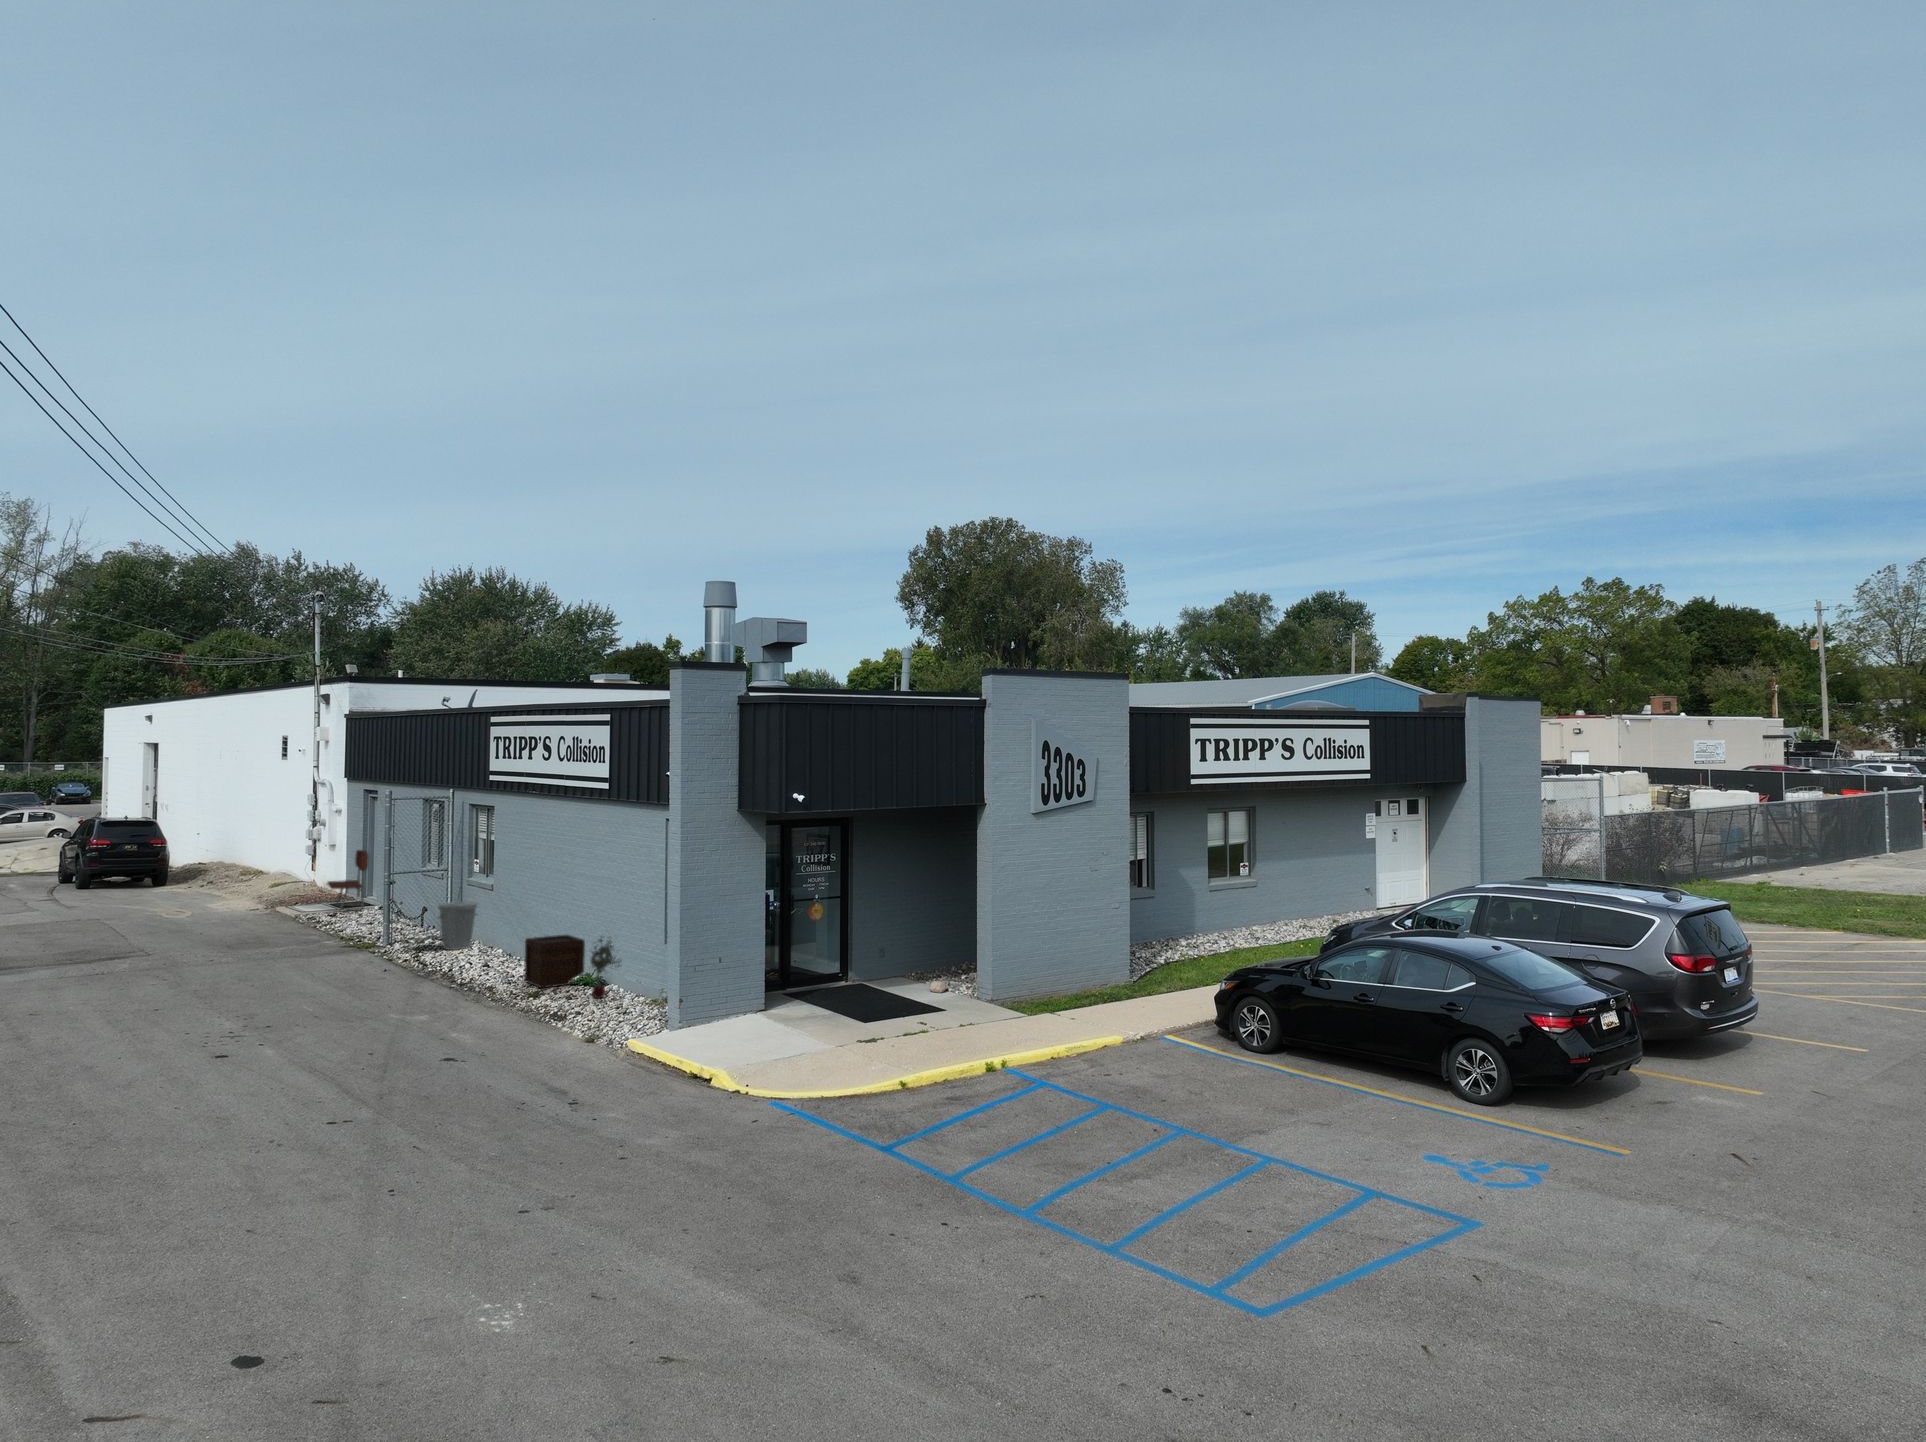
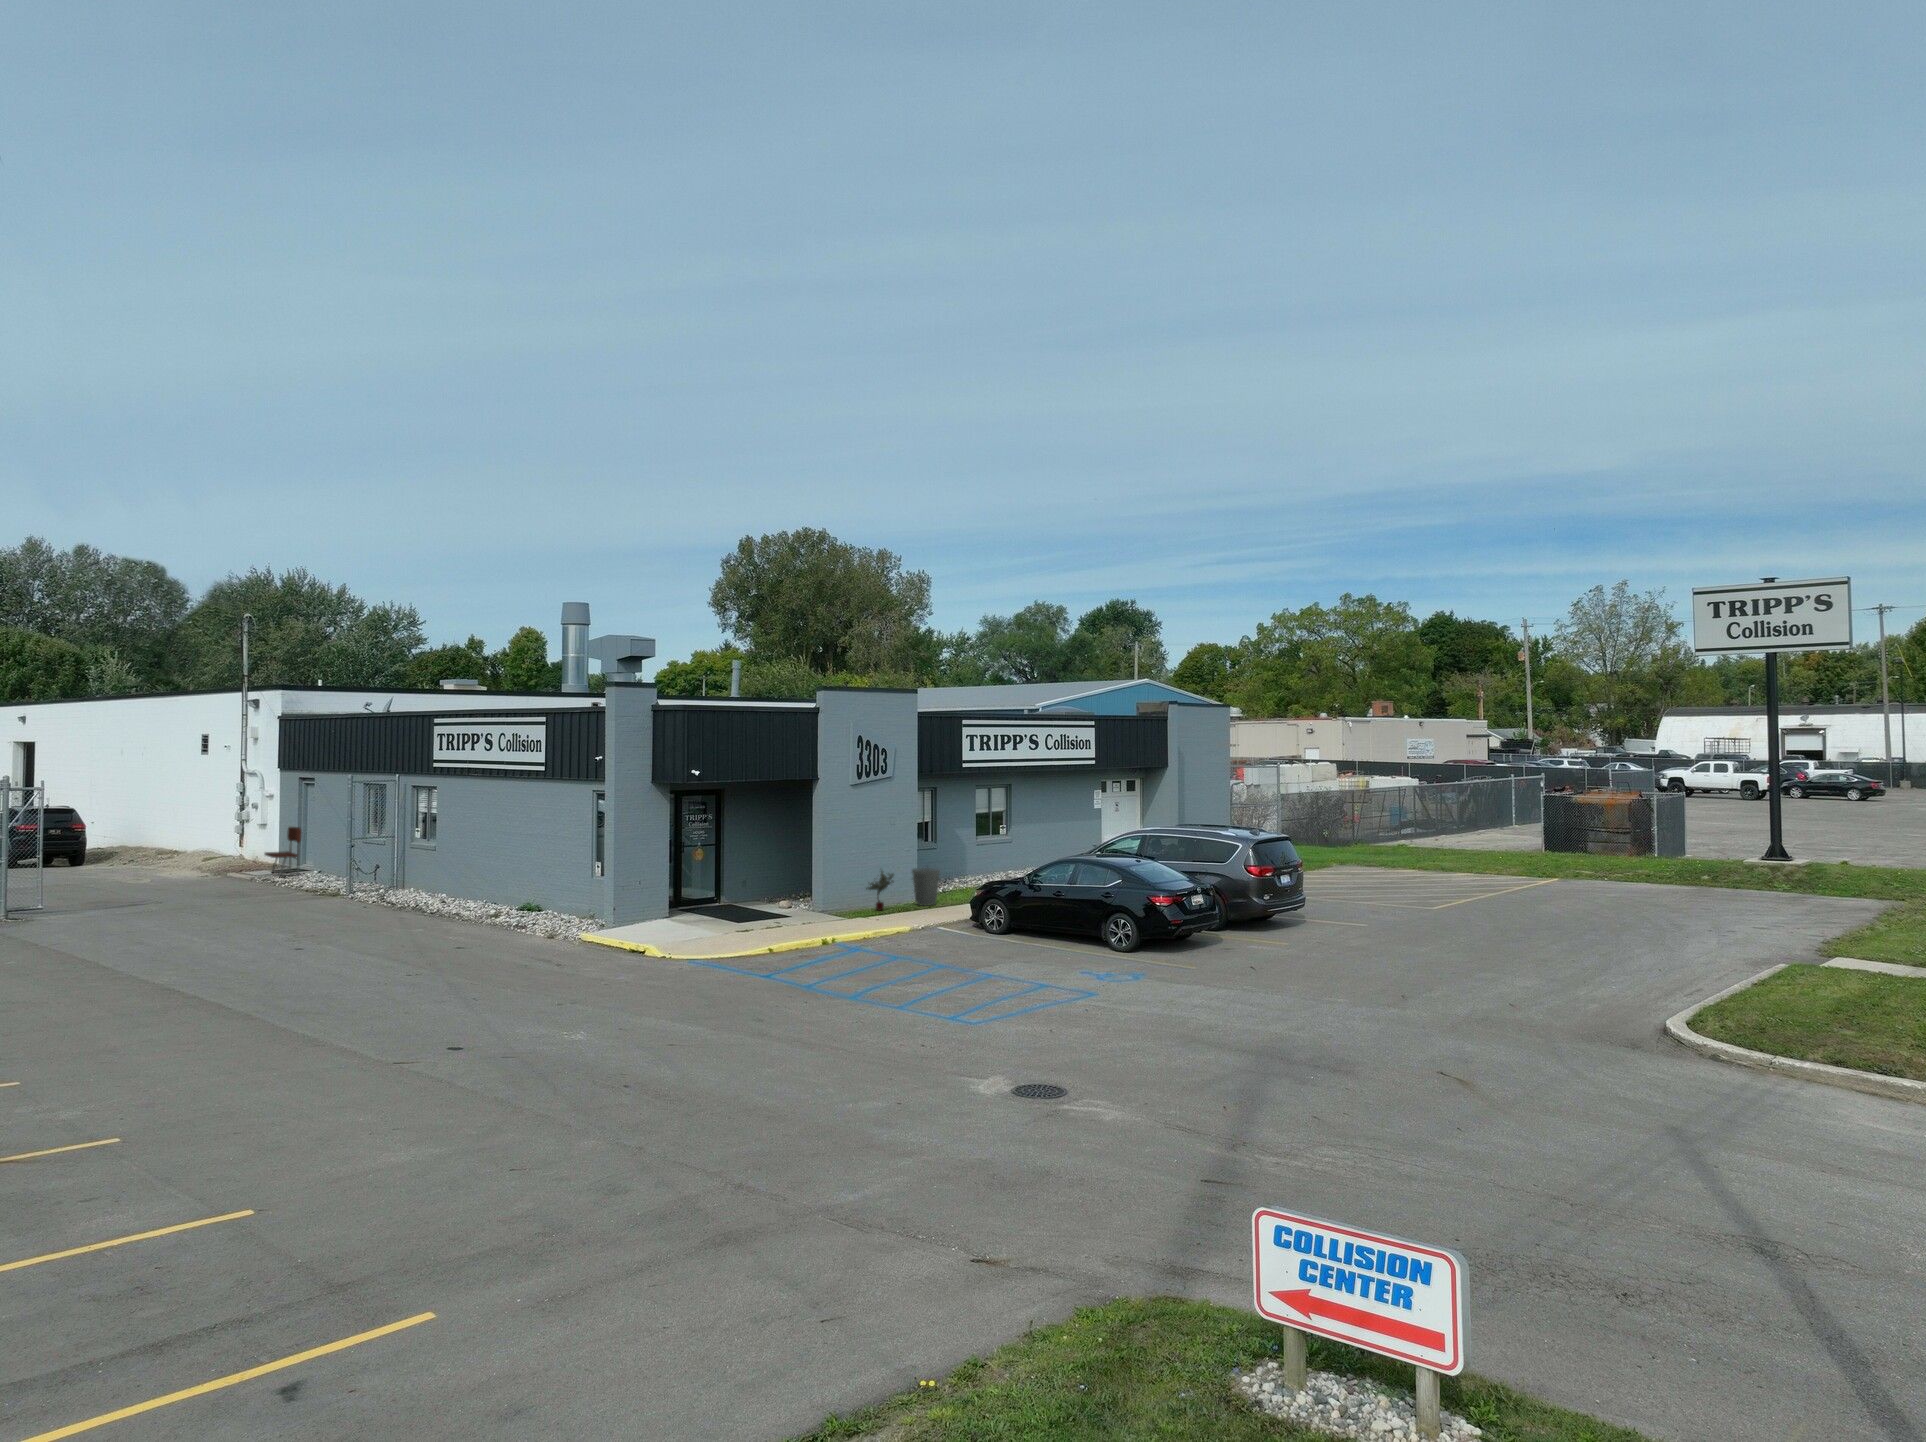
trash can: present [438,902,477,950] -> present [912,868,940,906]
wooden crate: present [524,935,585,988] -> none [477,878,524,915]
potted tree: present [590,936,620,999] -> present [866,871,894,911]

